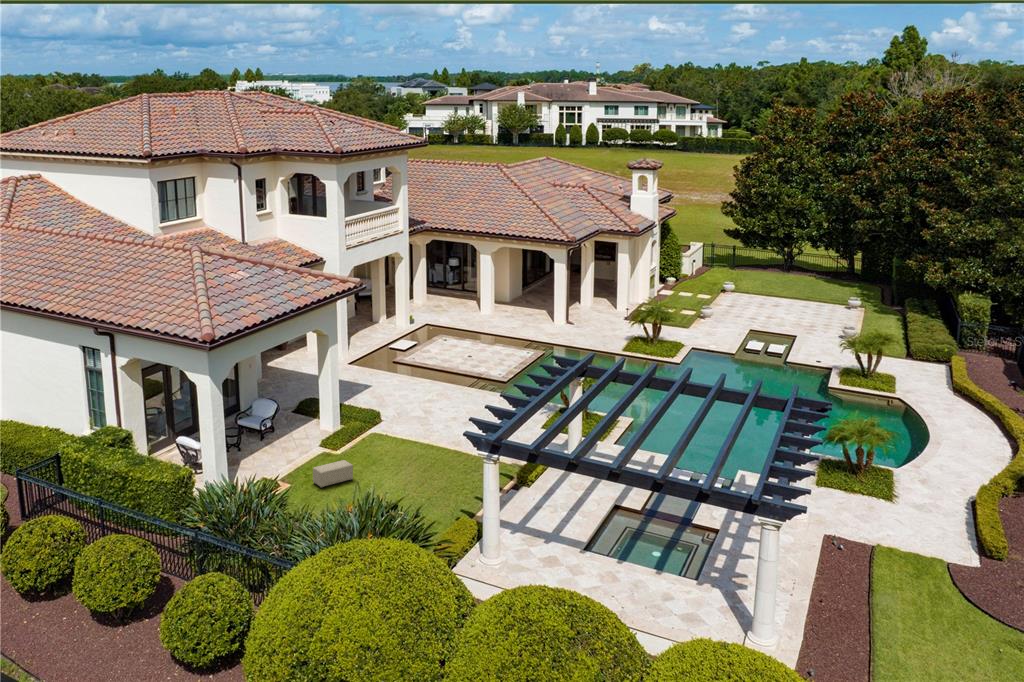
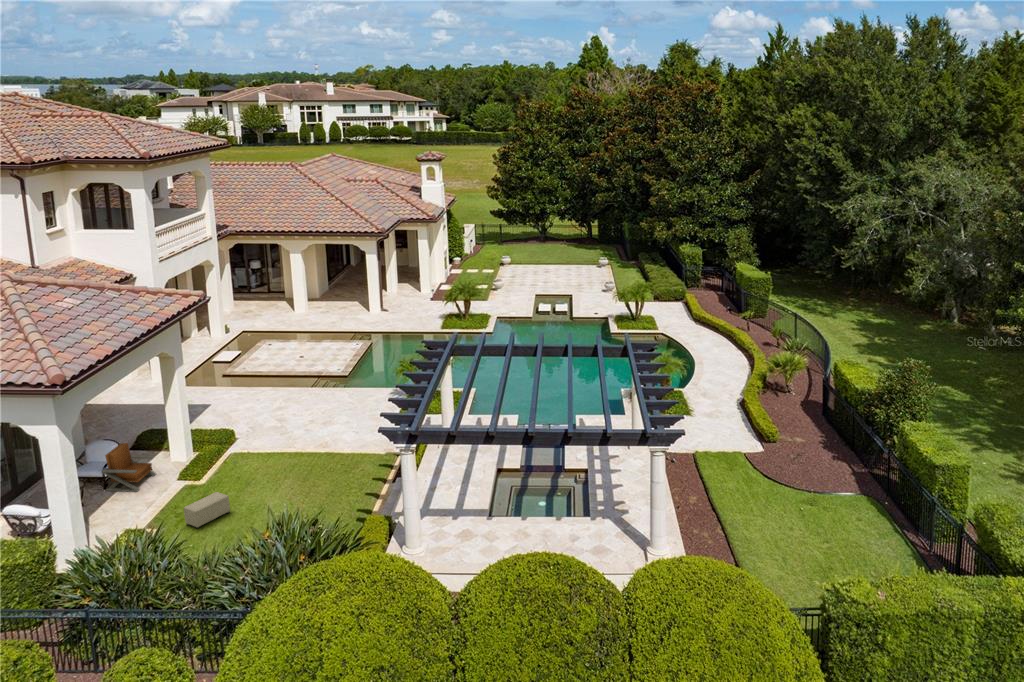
lounge chair: none [259,406,305,450] -> present [102,443,156,492]

